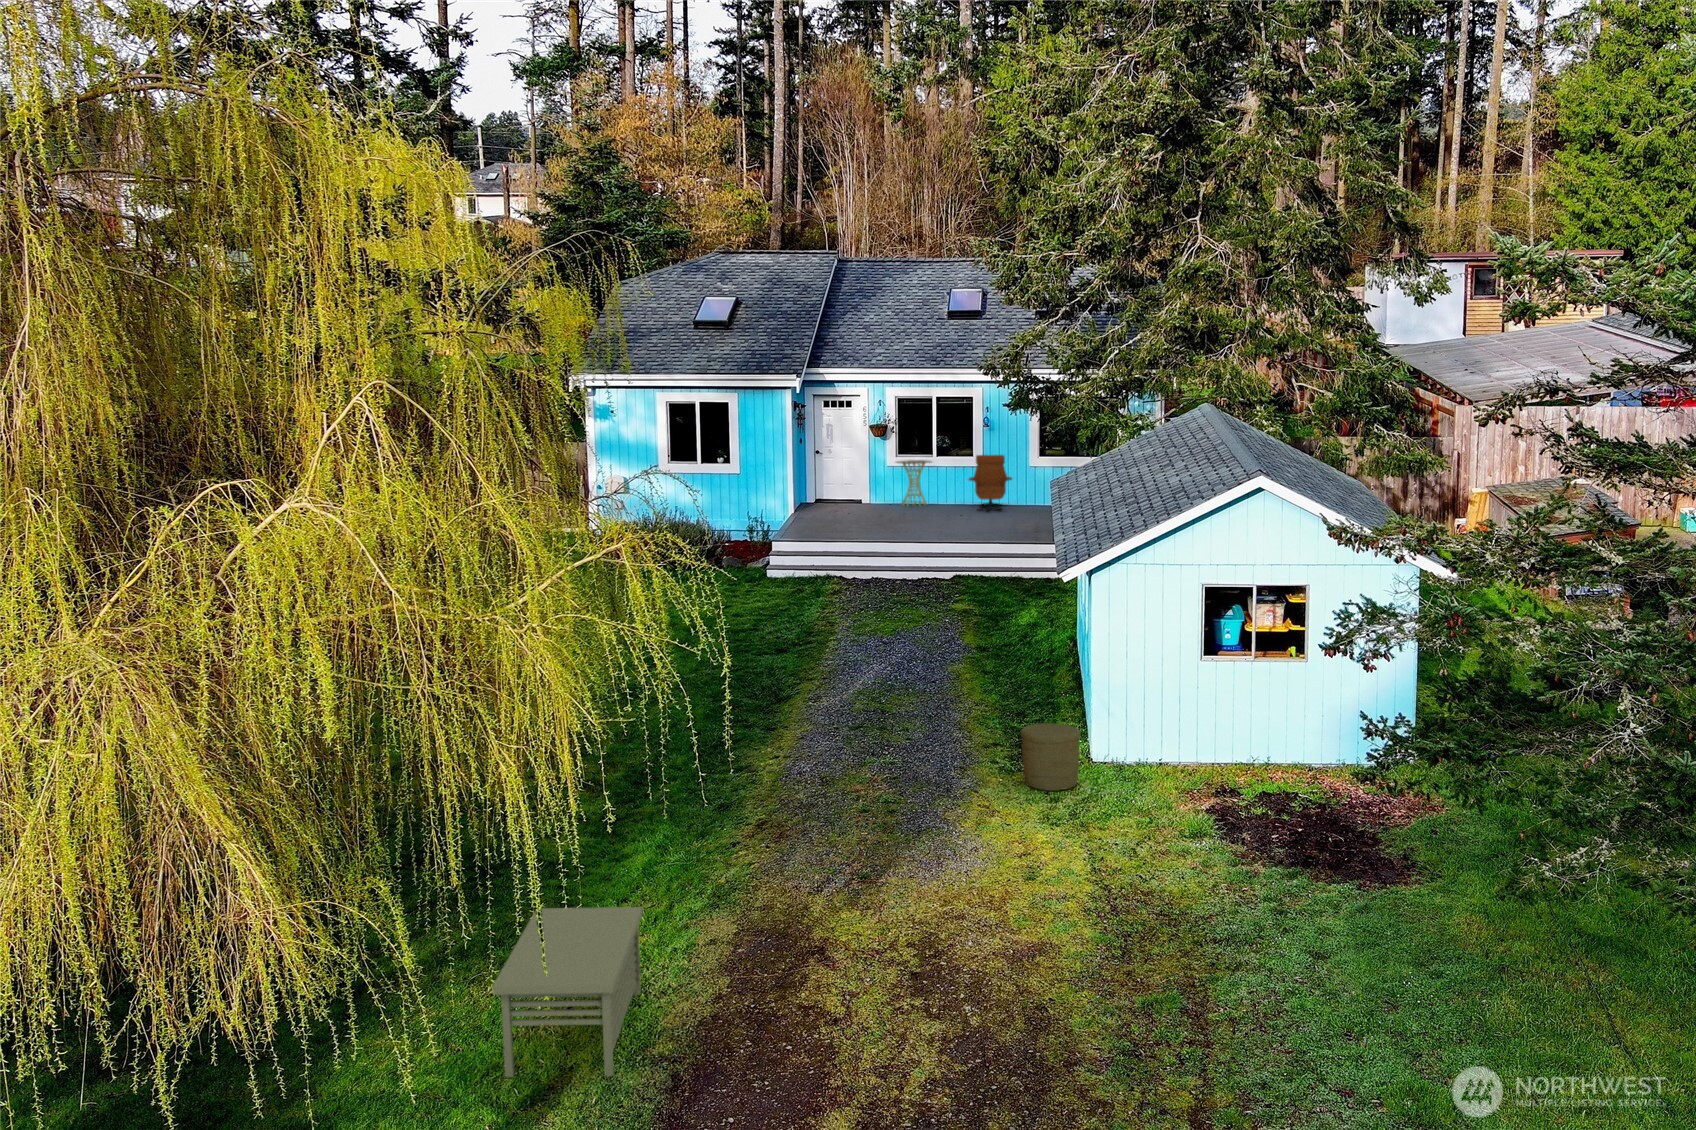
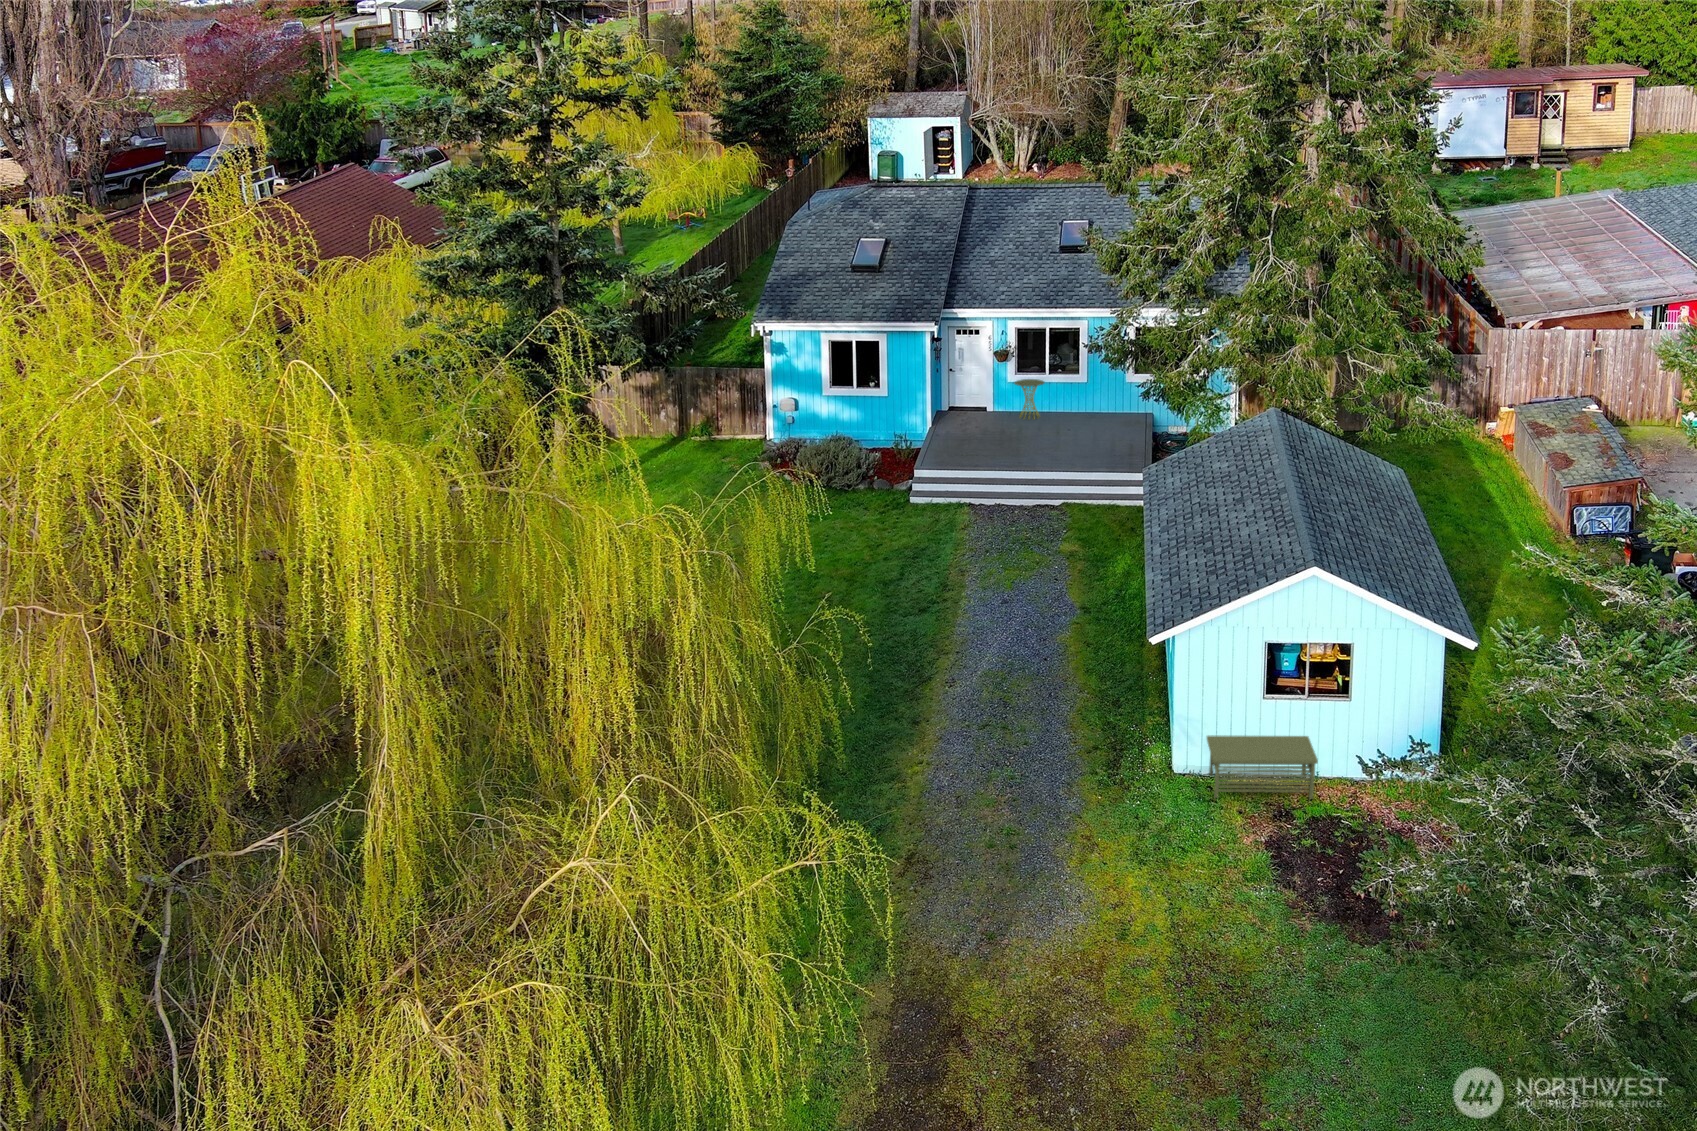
lounge chair: present [969,455,1012,511] -> none [1073,376,1110,427]
woven basket: present [1021,723,1080,791] -> none [1135,729,1177,780]
storage bench: present [492,907,643,1077] -> present [1207,735,1318,799]

